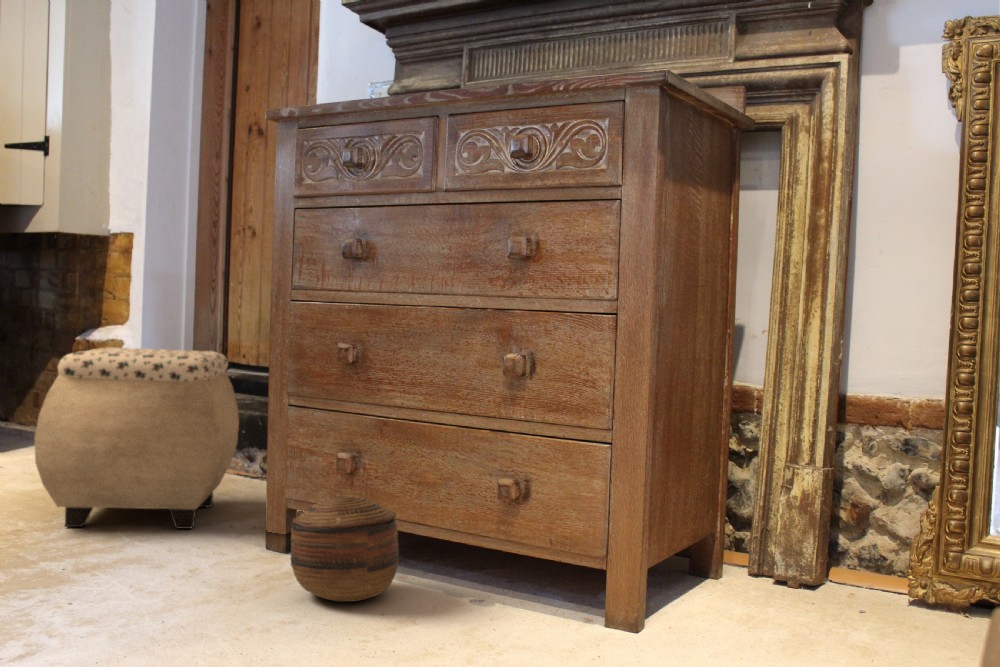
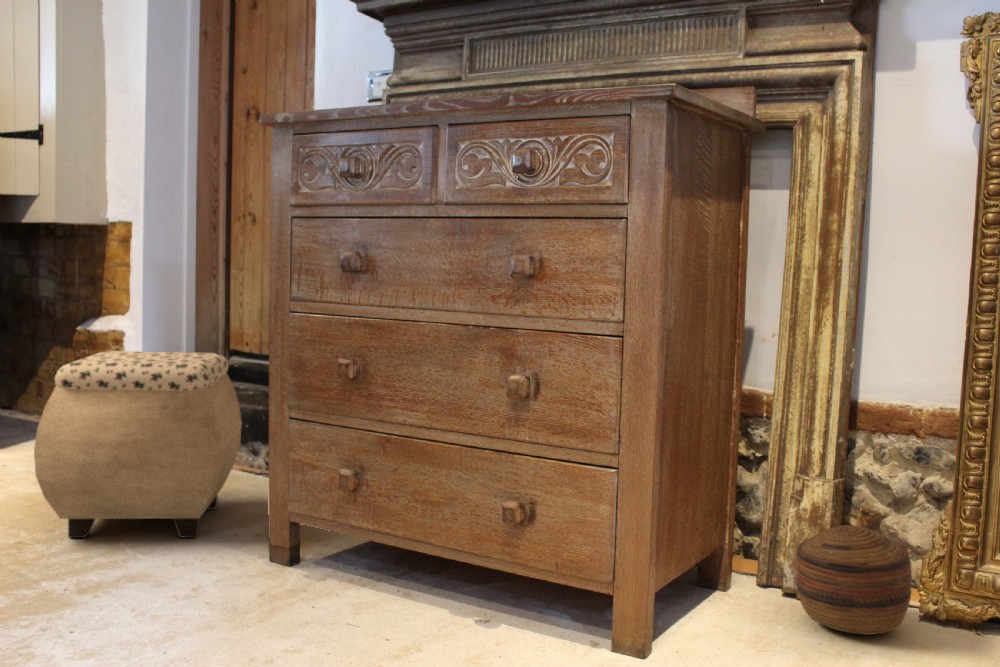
basket: present [290,495,399,602] -> present [796,525,912,635]

